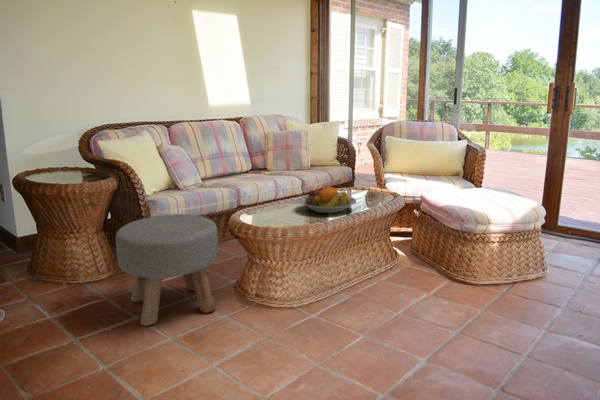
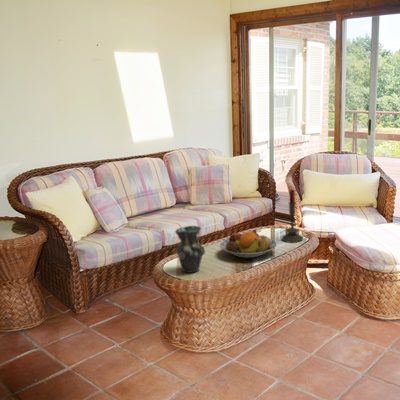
candle: none [361,148,381,203] -> present [282,190,303,243]
vase: none [254,176,285,223] -> present [175,226,205,273]
ottoman: present [116,214,218,326] -> none [47,266,143,377]

